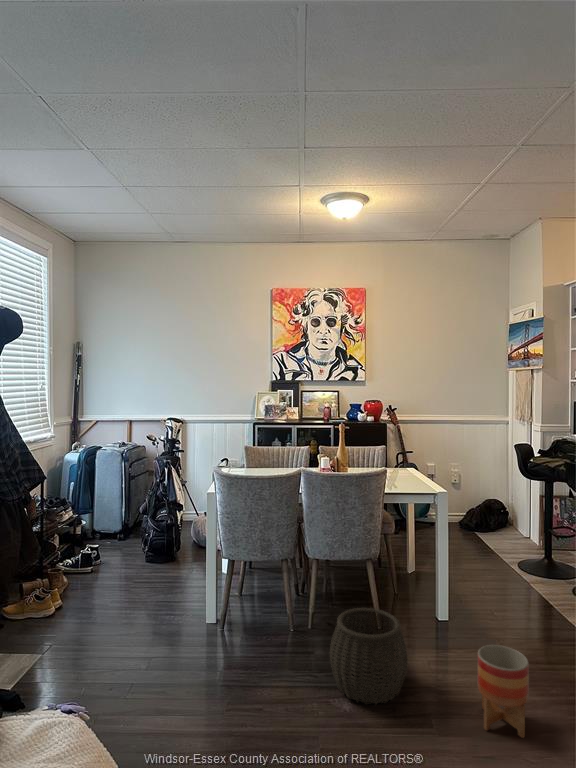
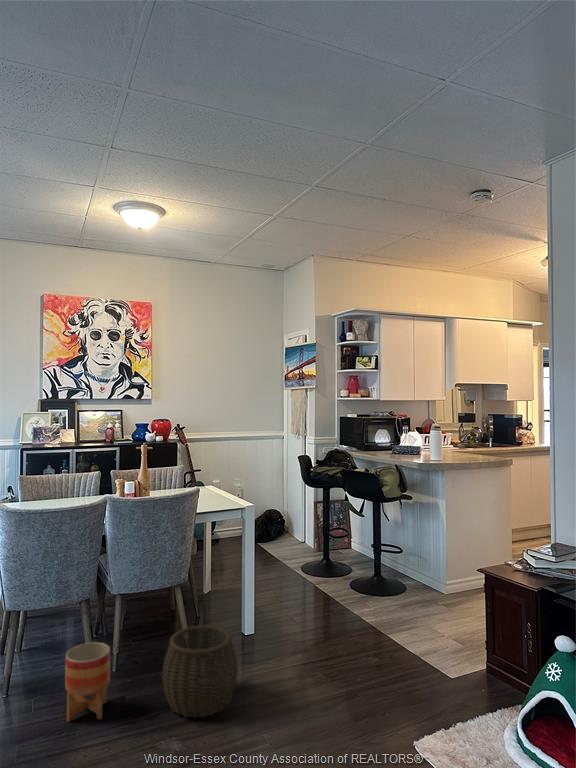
planter: present [477,645,529,738] -> present [65,642,110,722]

